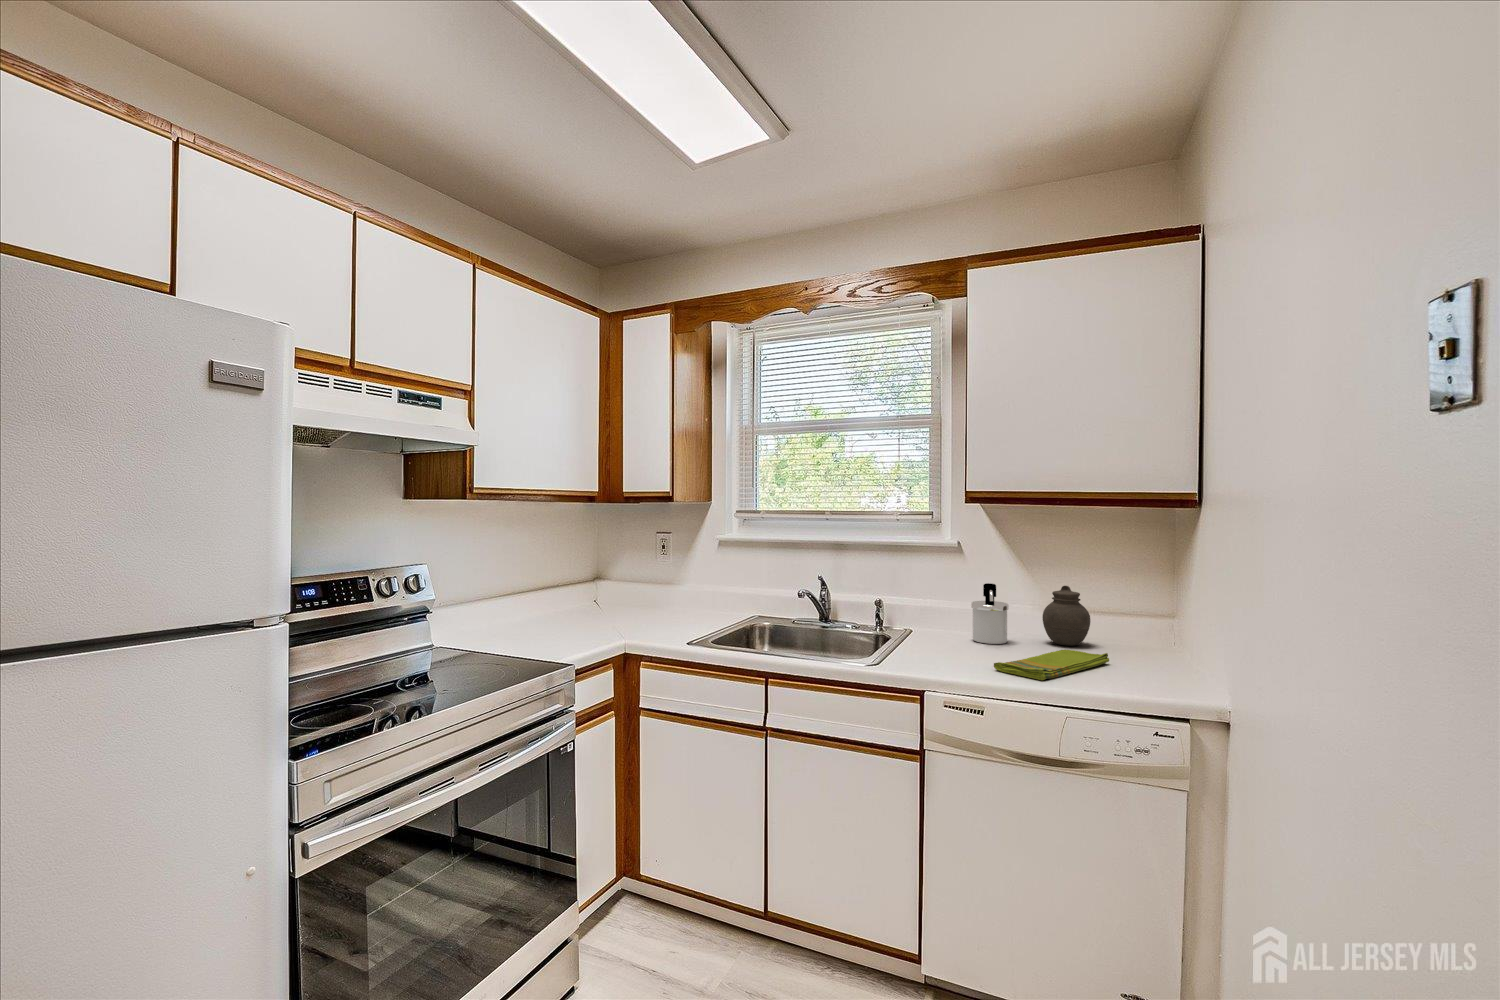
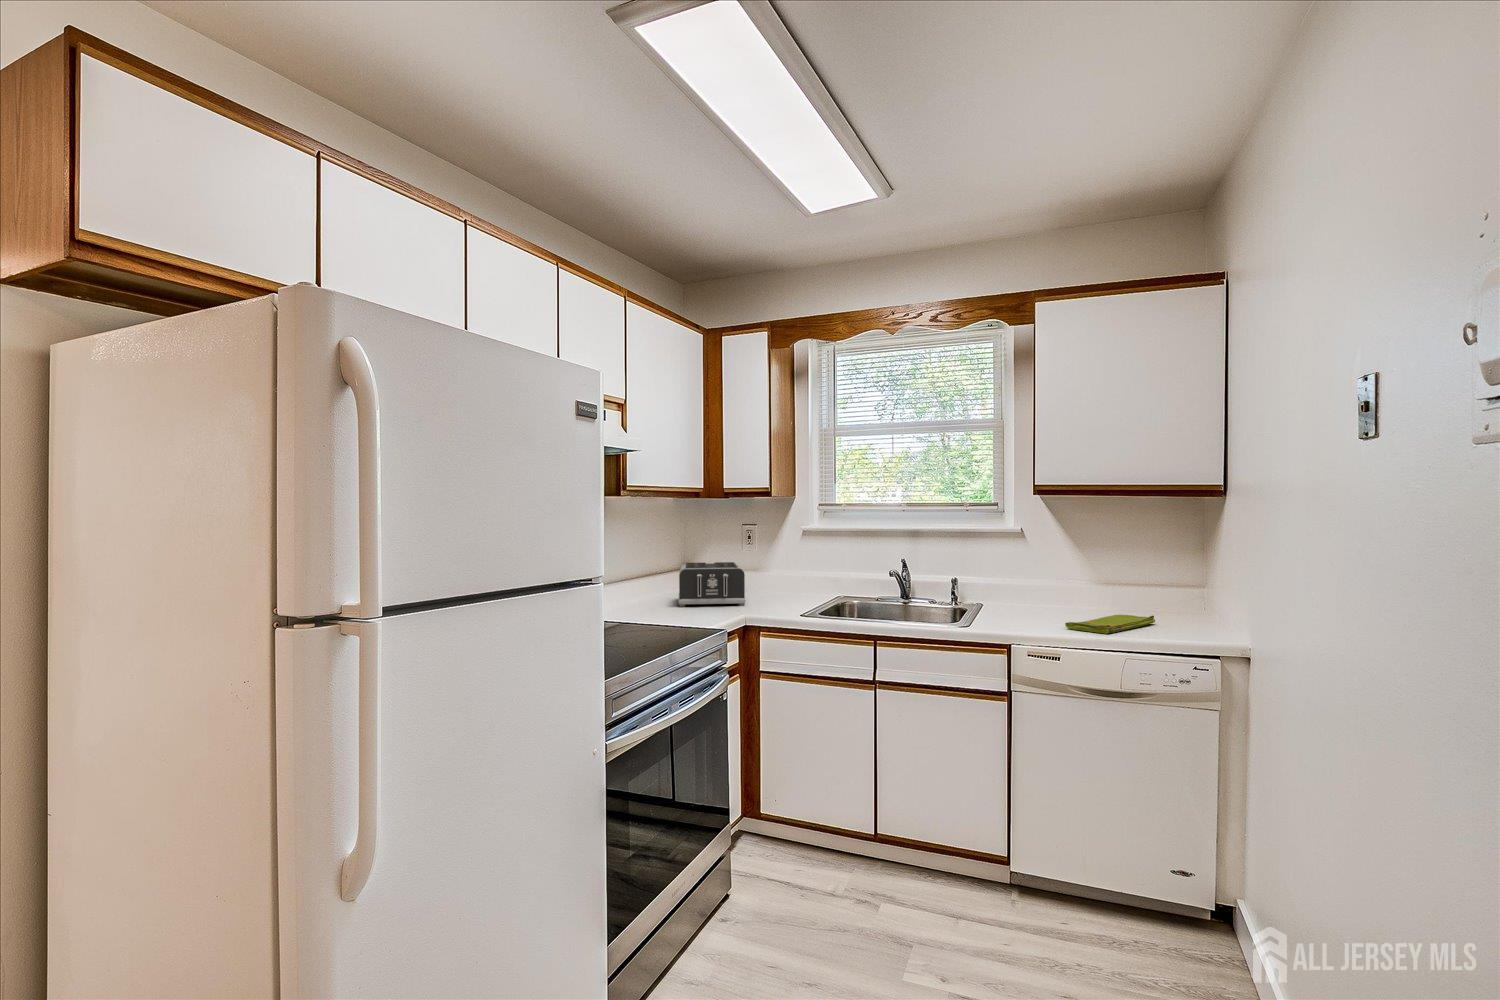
toaster: none [564,576,648,628] -> present [678,562,746,607]
soap dispenser: present [971,583,1009,644] -> none [1035,563,1067,613]
jar: present [1042,586,1090,646] -> none [1095,564,1136,614]

